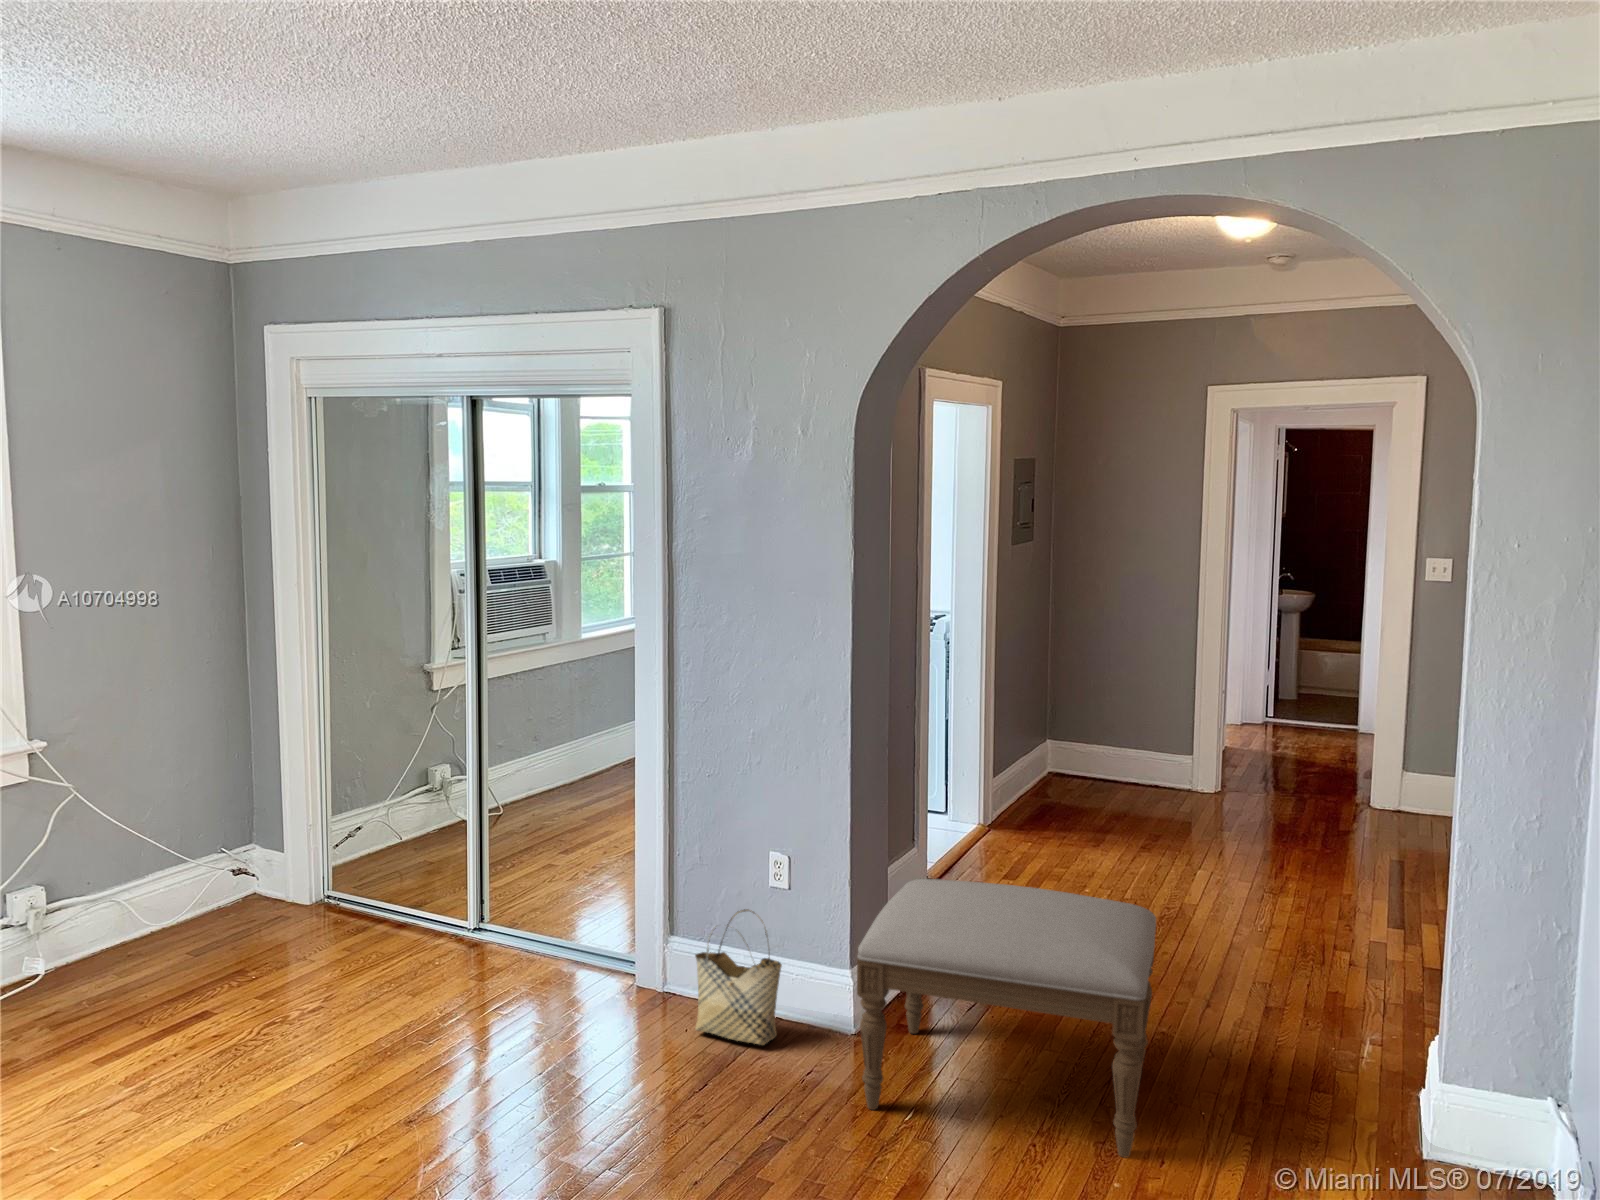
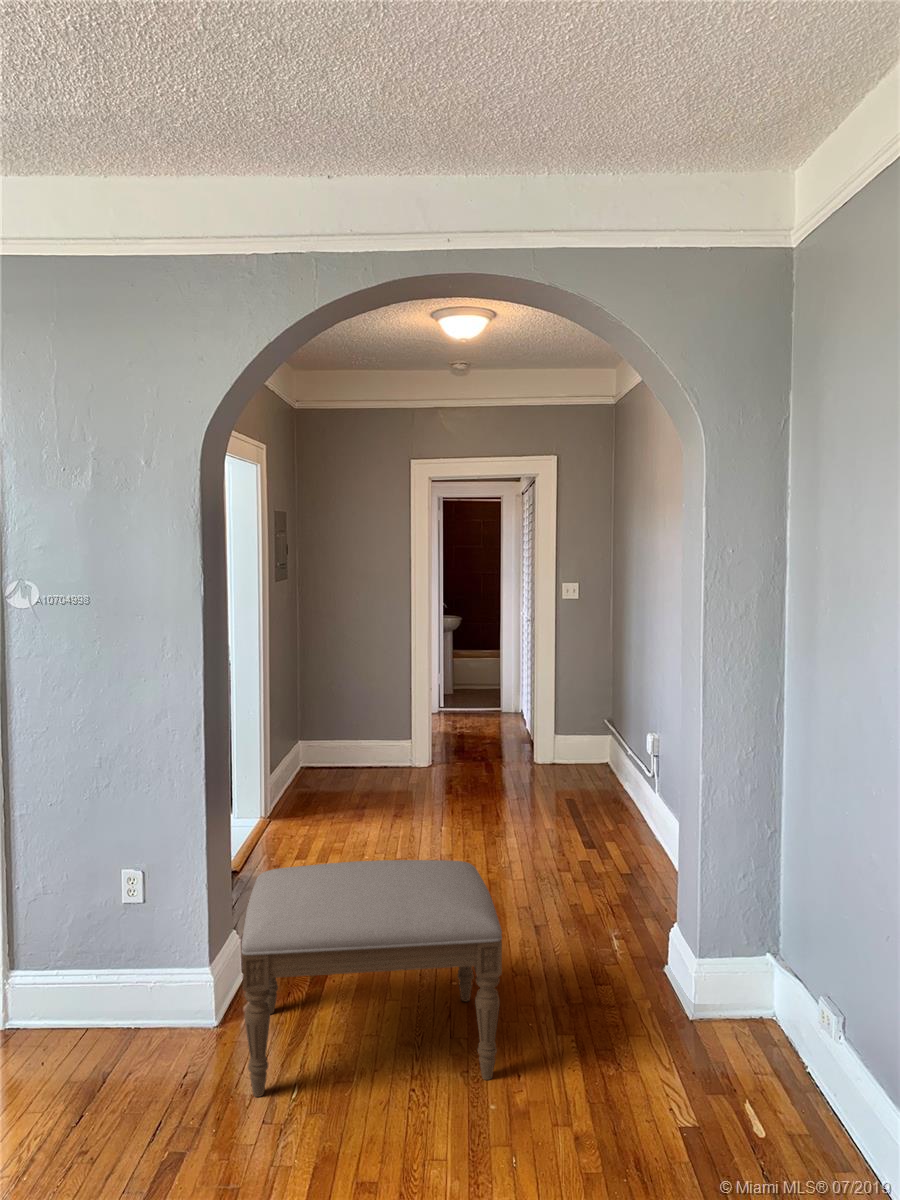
woven basket: present [695,909,782,1045] -> none [48,928,144,1062]

